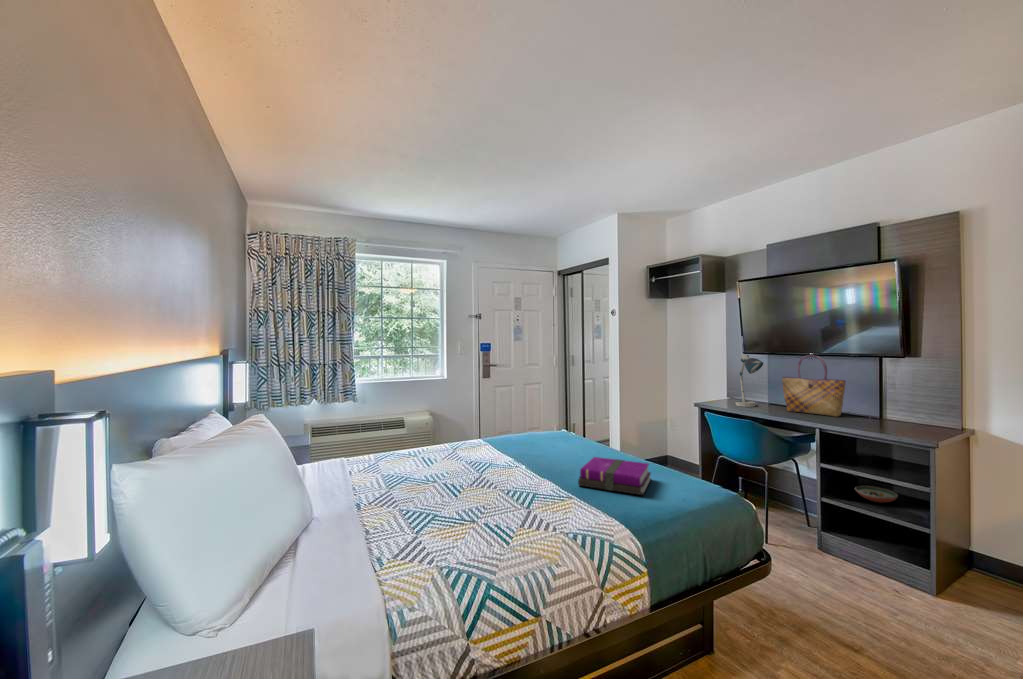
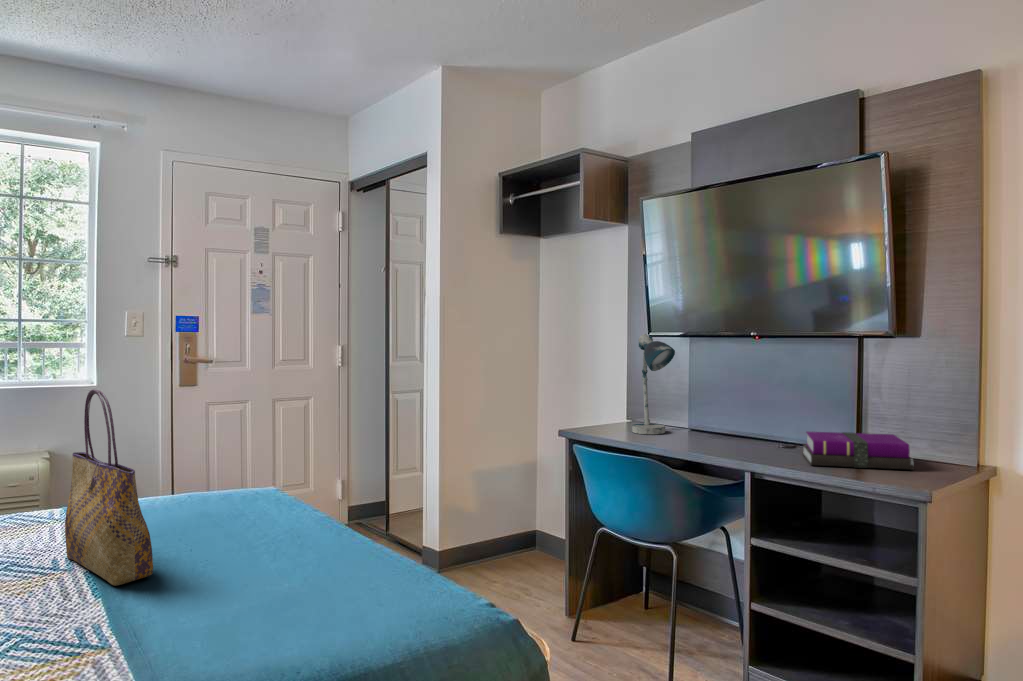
tote bag: present [782,355,846,417] -> present [65,389,153,586]
notebook: present [578,457,651,495] -> present [803,432,914,470]
decorative bowl: present [855,486,898,503] -> none [808,576,875,607]

